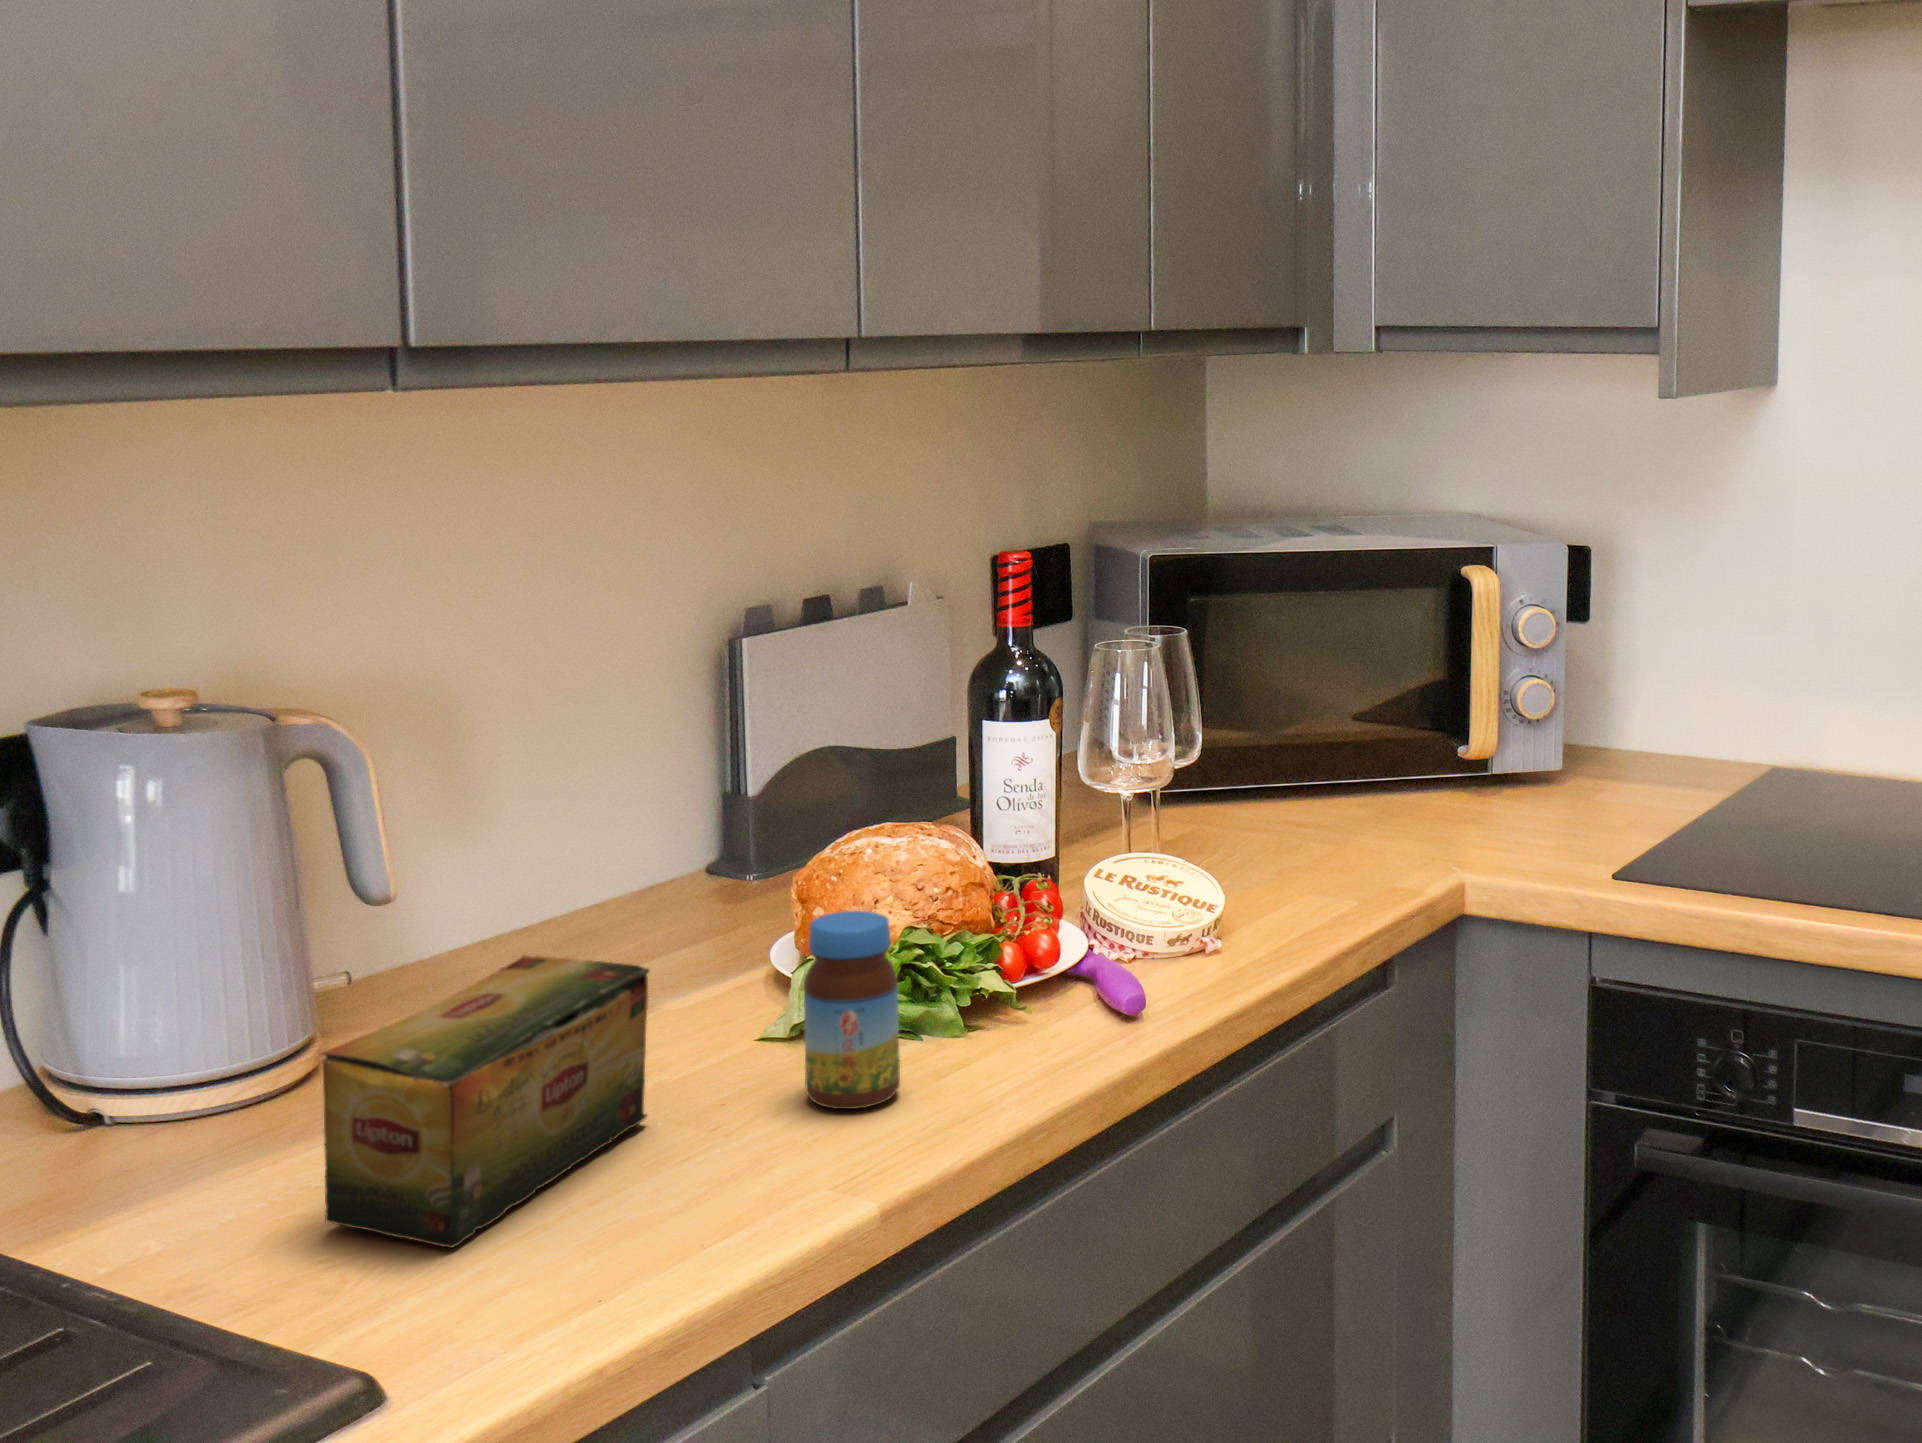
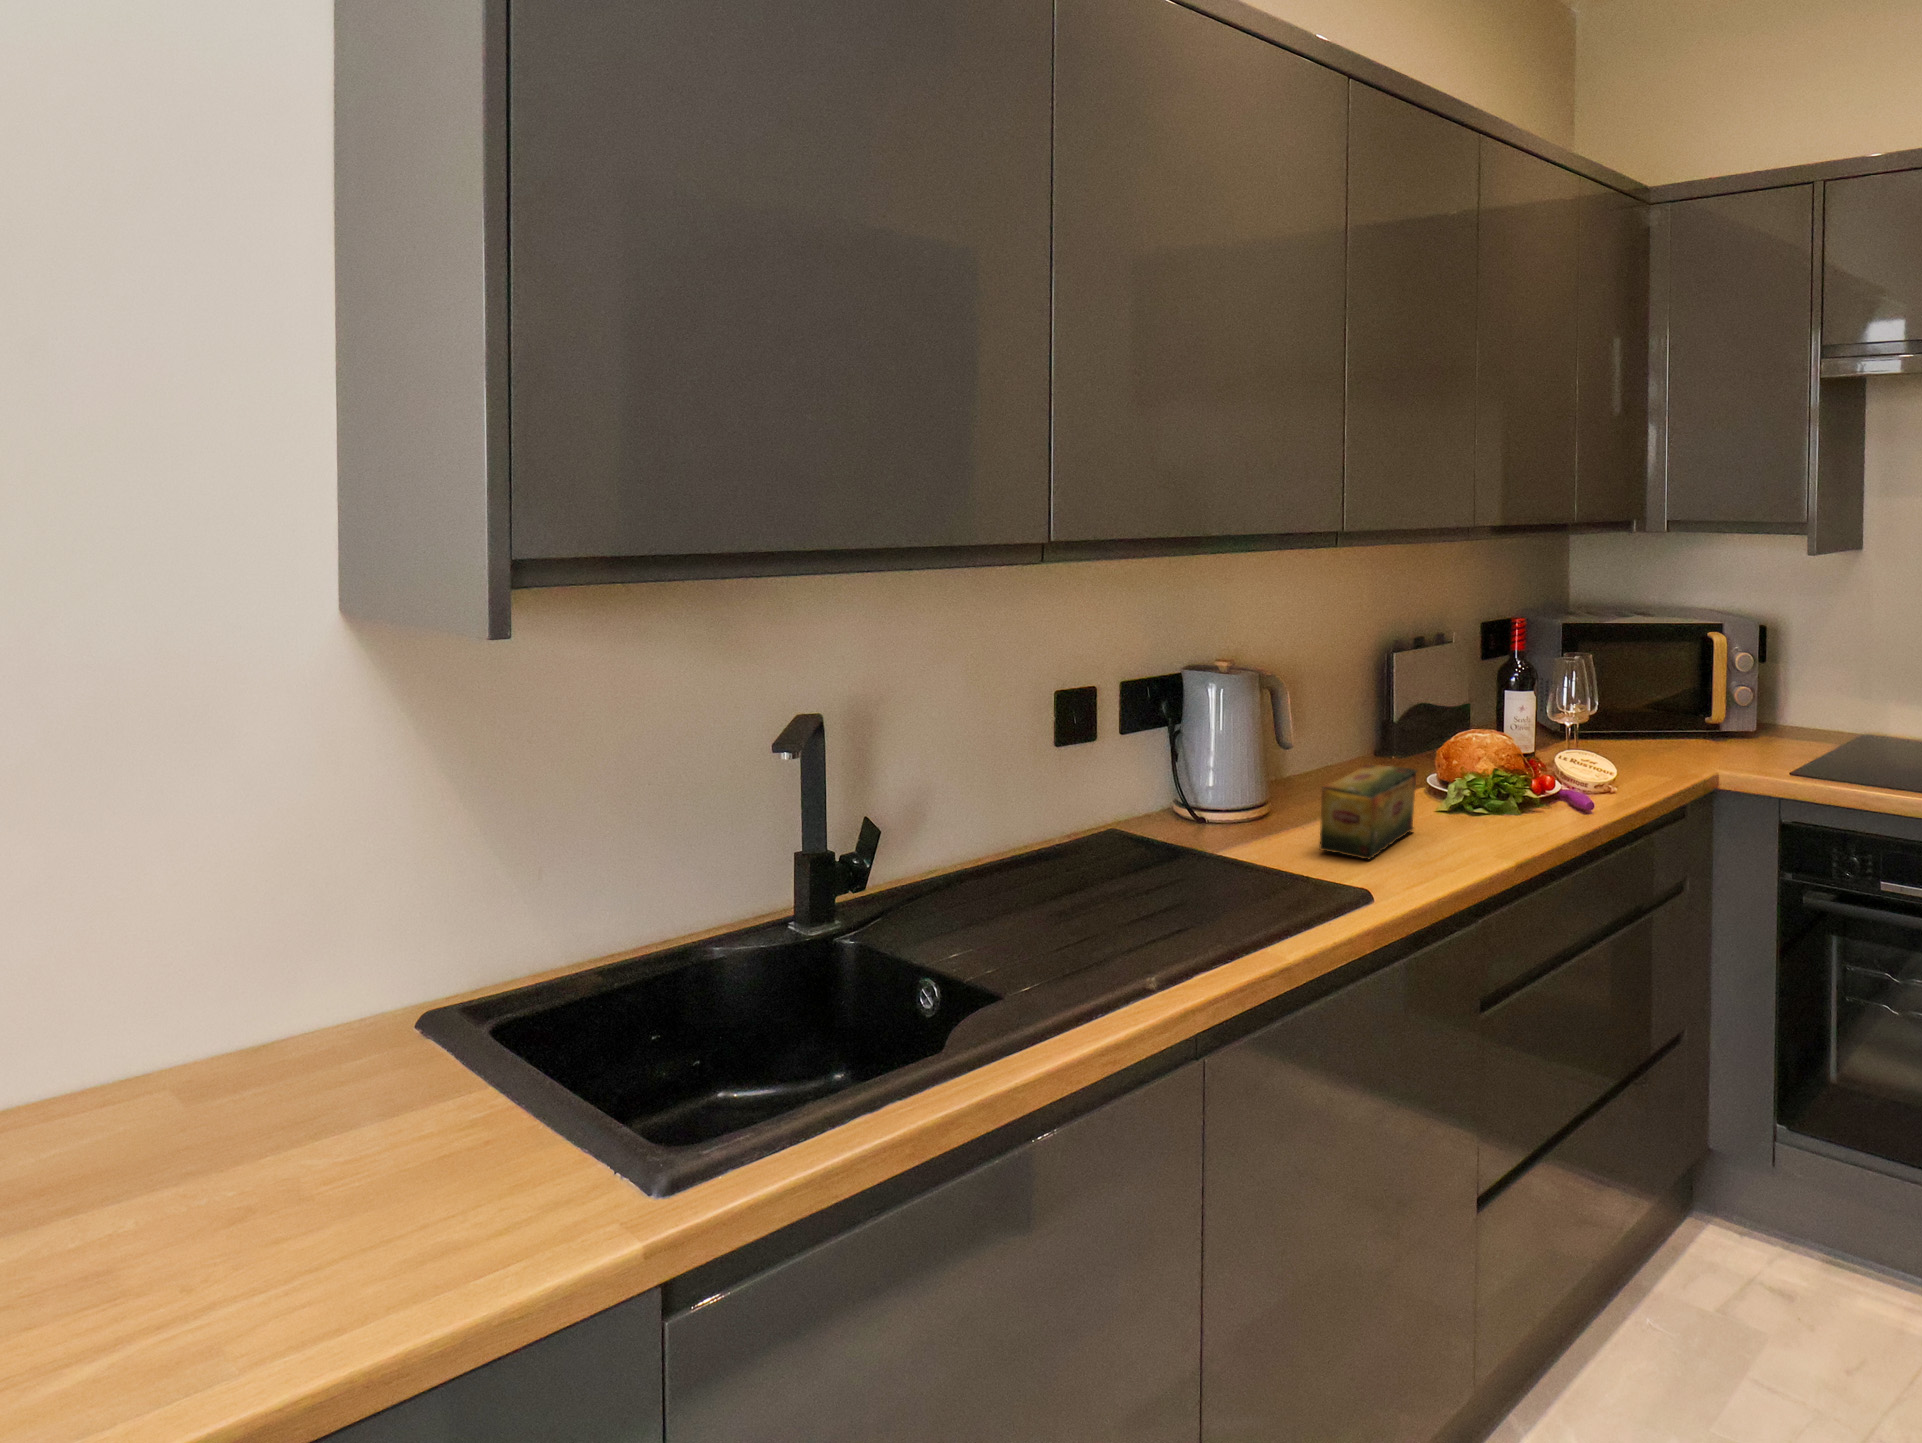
jar: present [804,911,900,1109] -> none [1471,754,1508,831]

